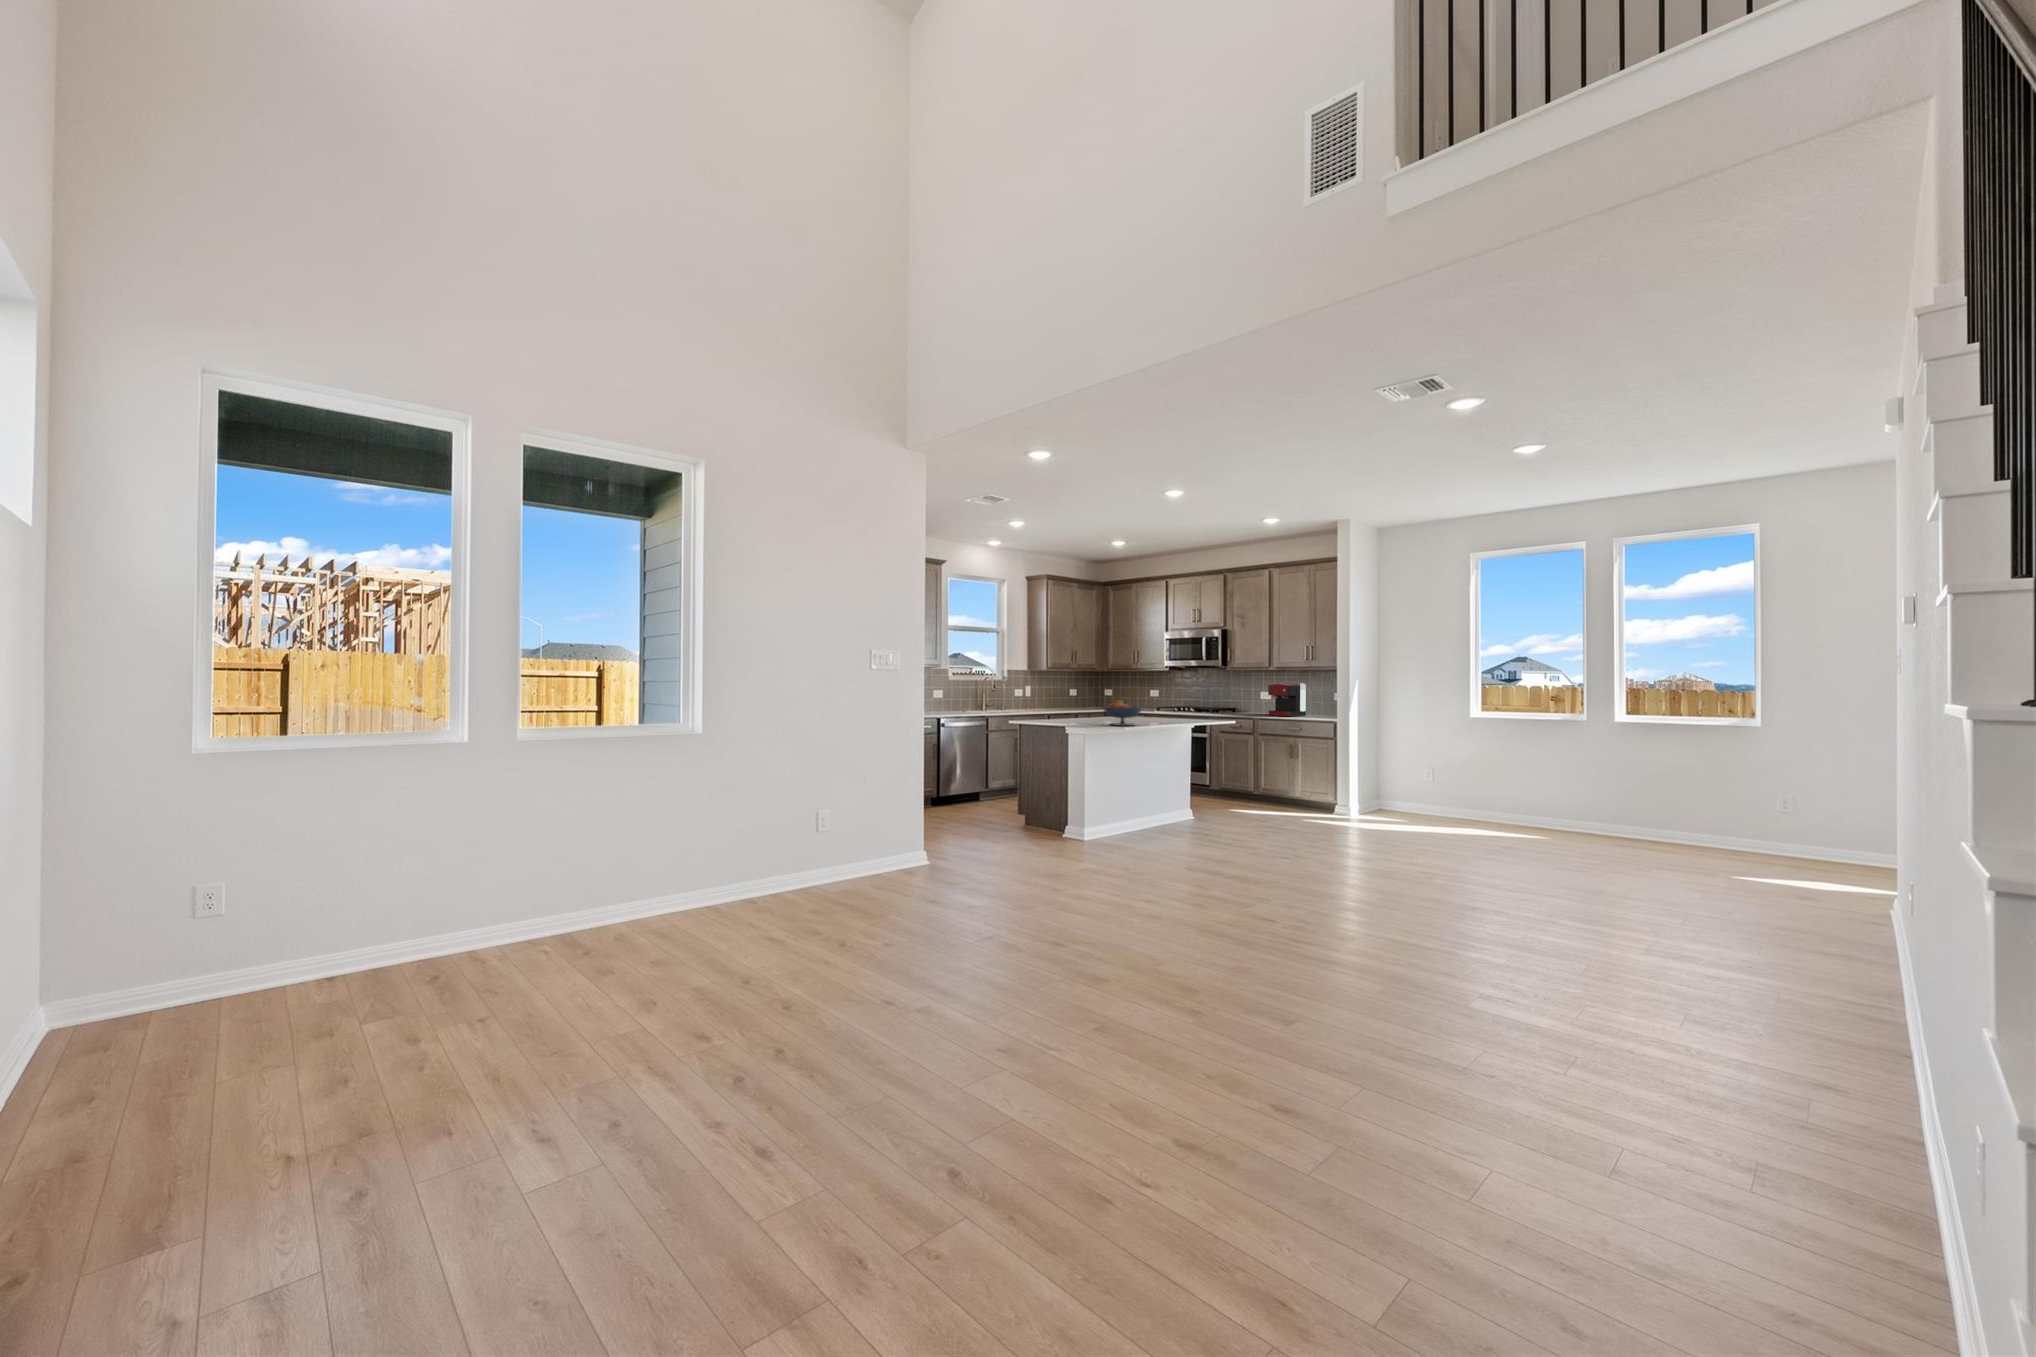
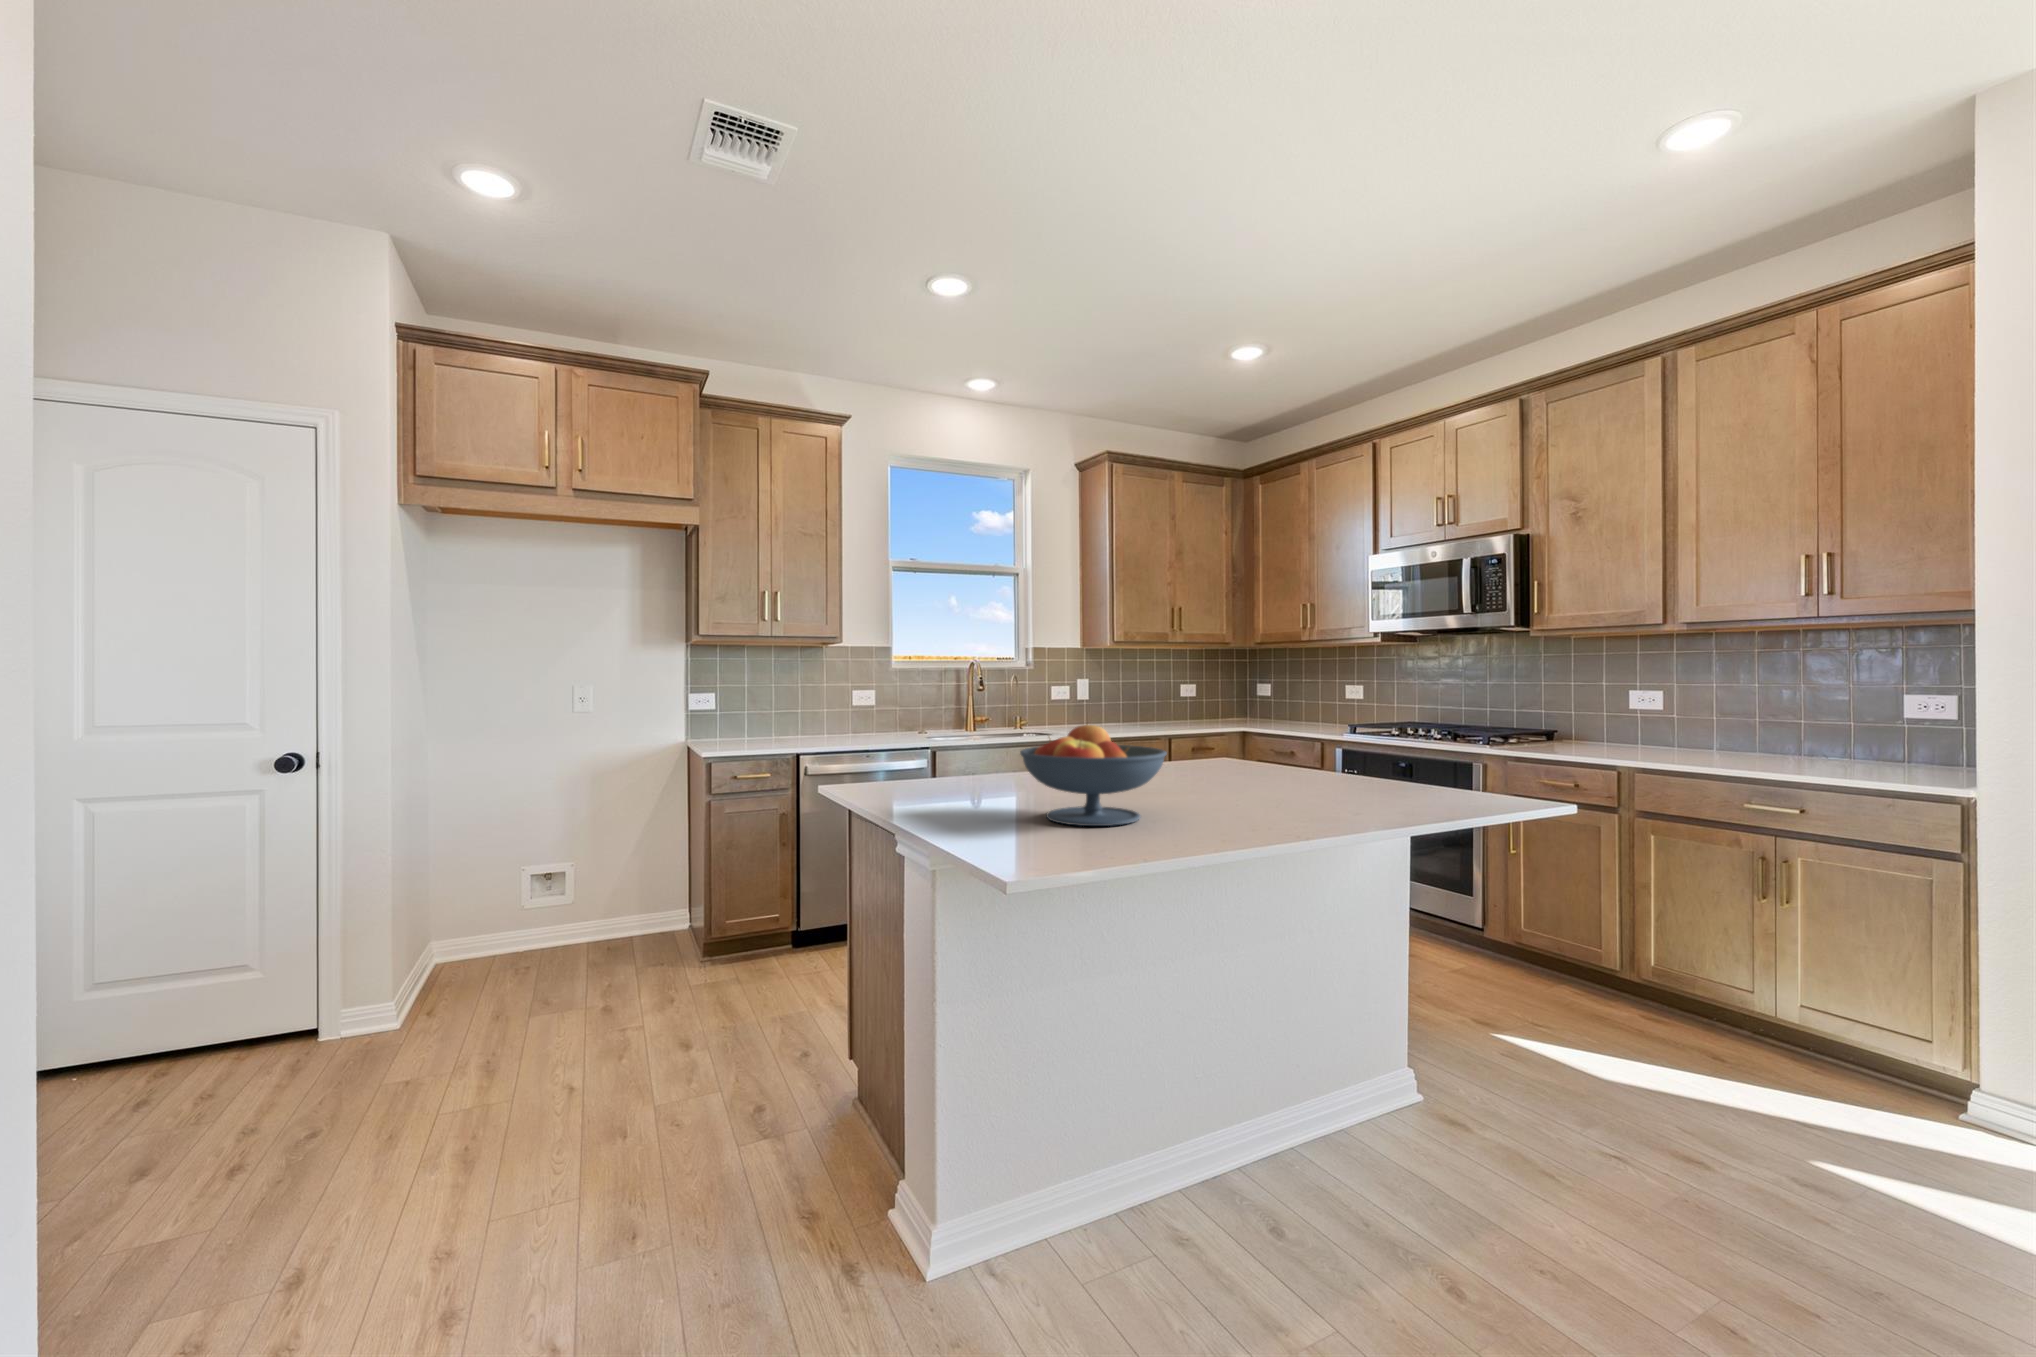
coffee maker: present [1268,681,1306,716] -> none [1664,658,1797,762]

